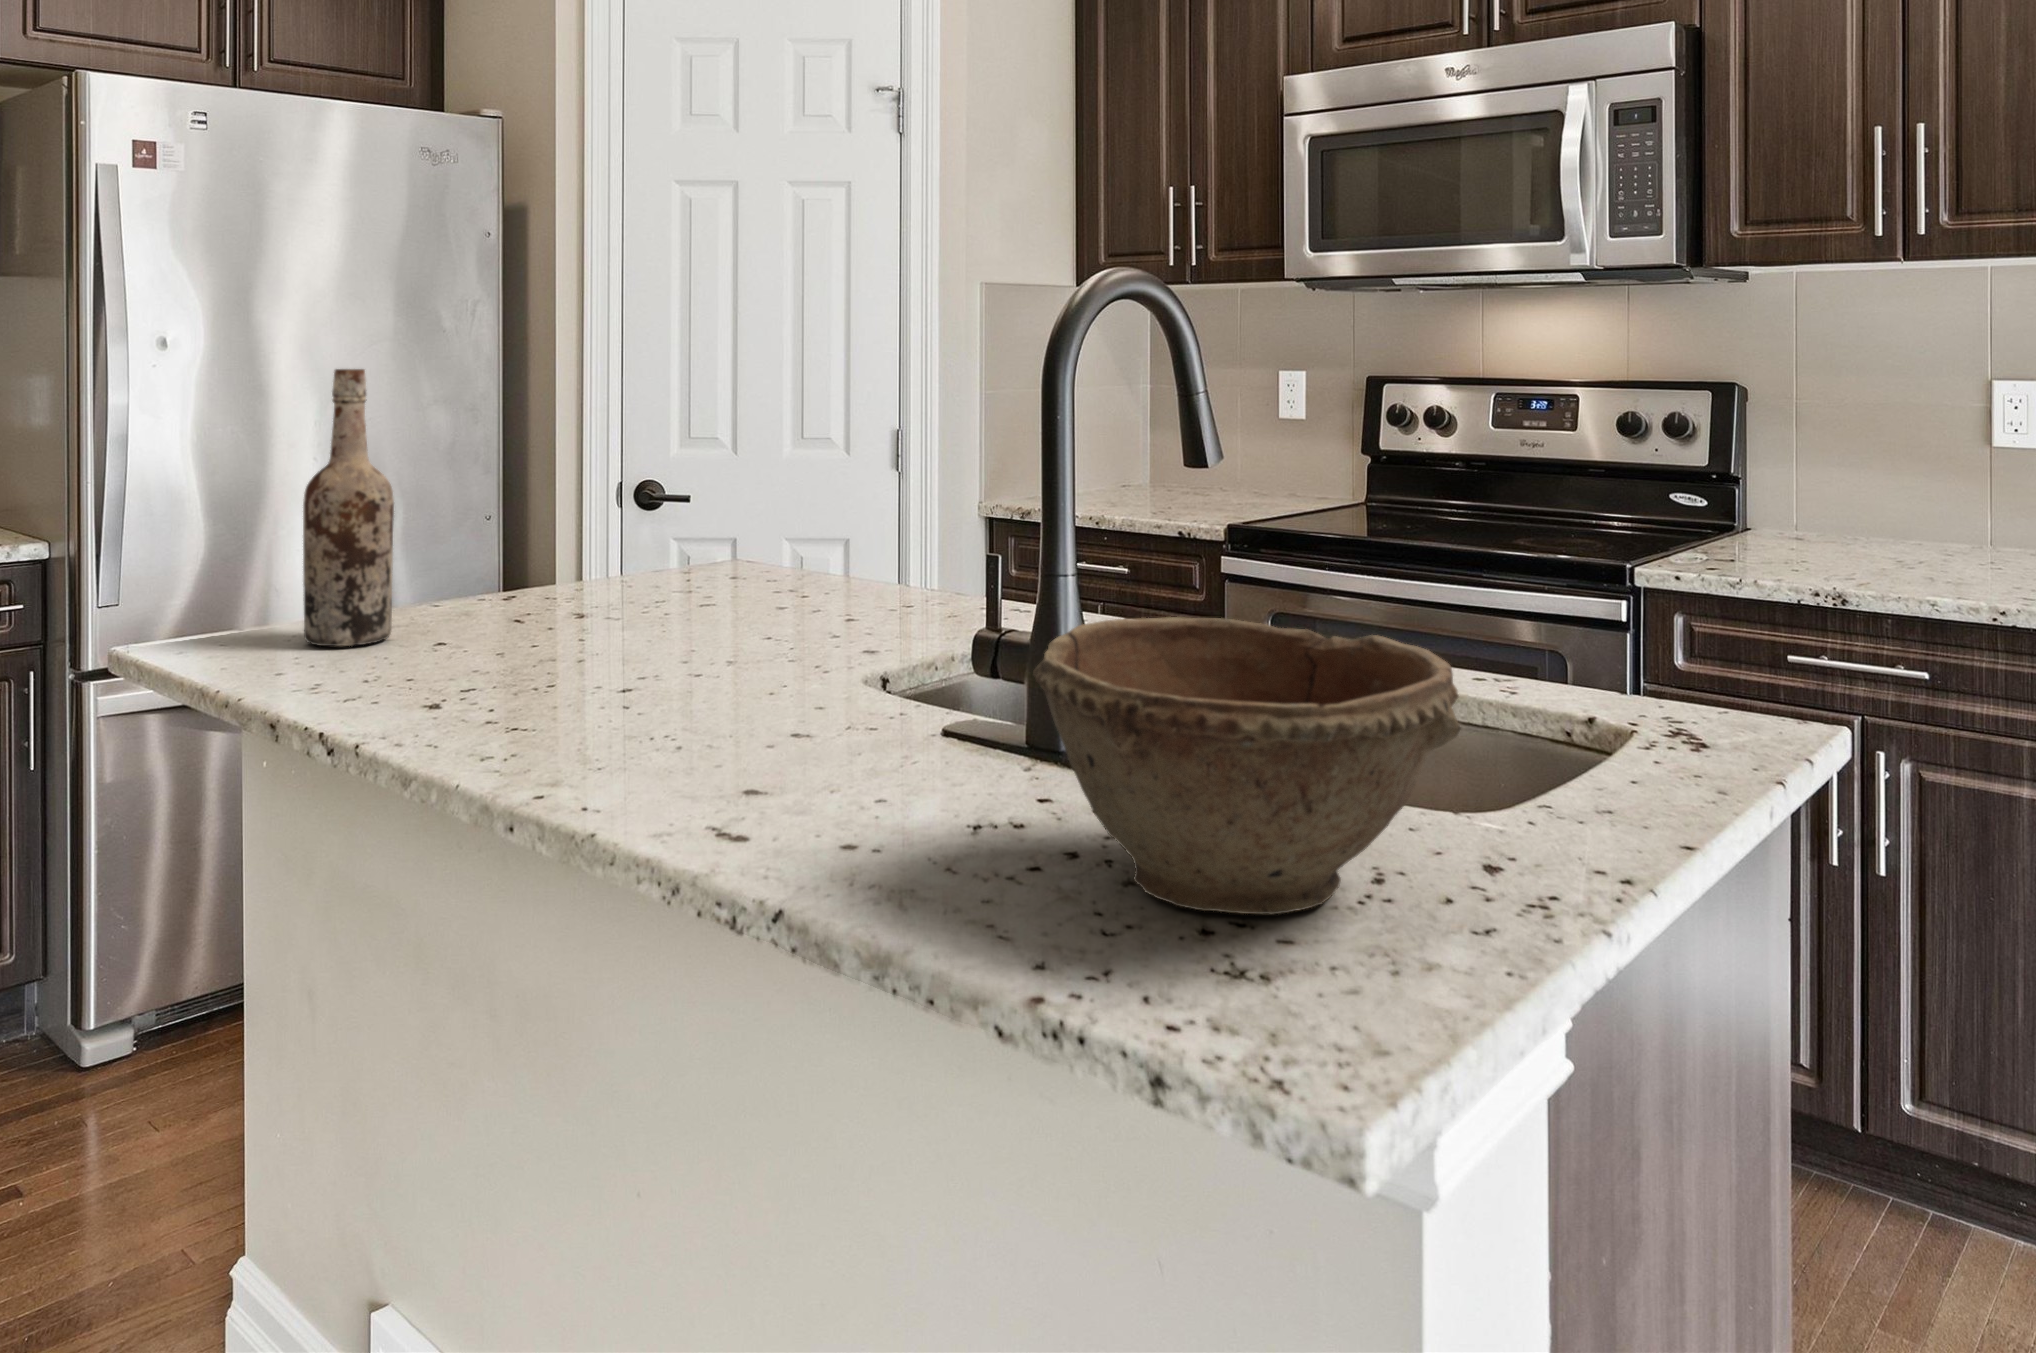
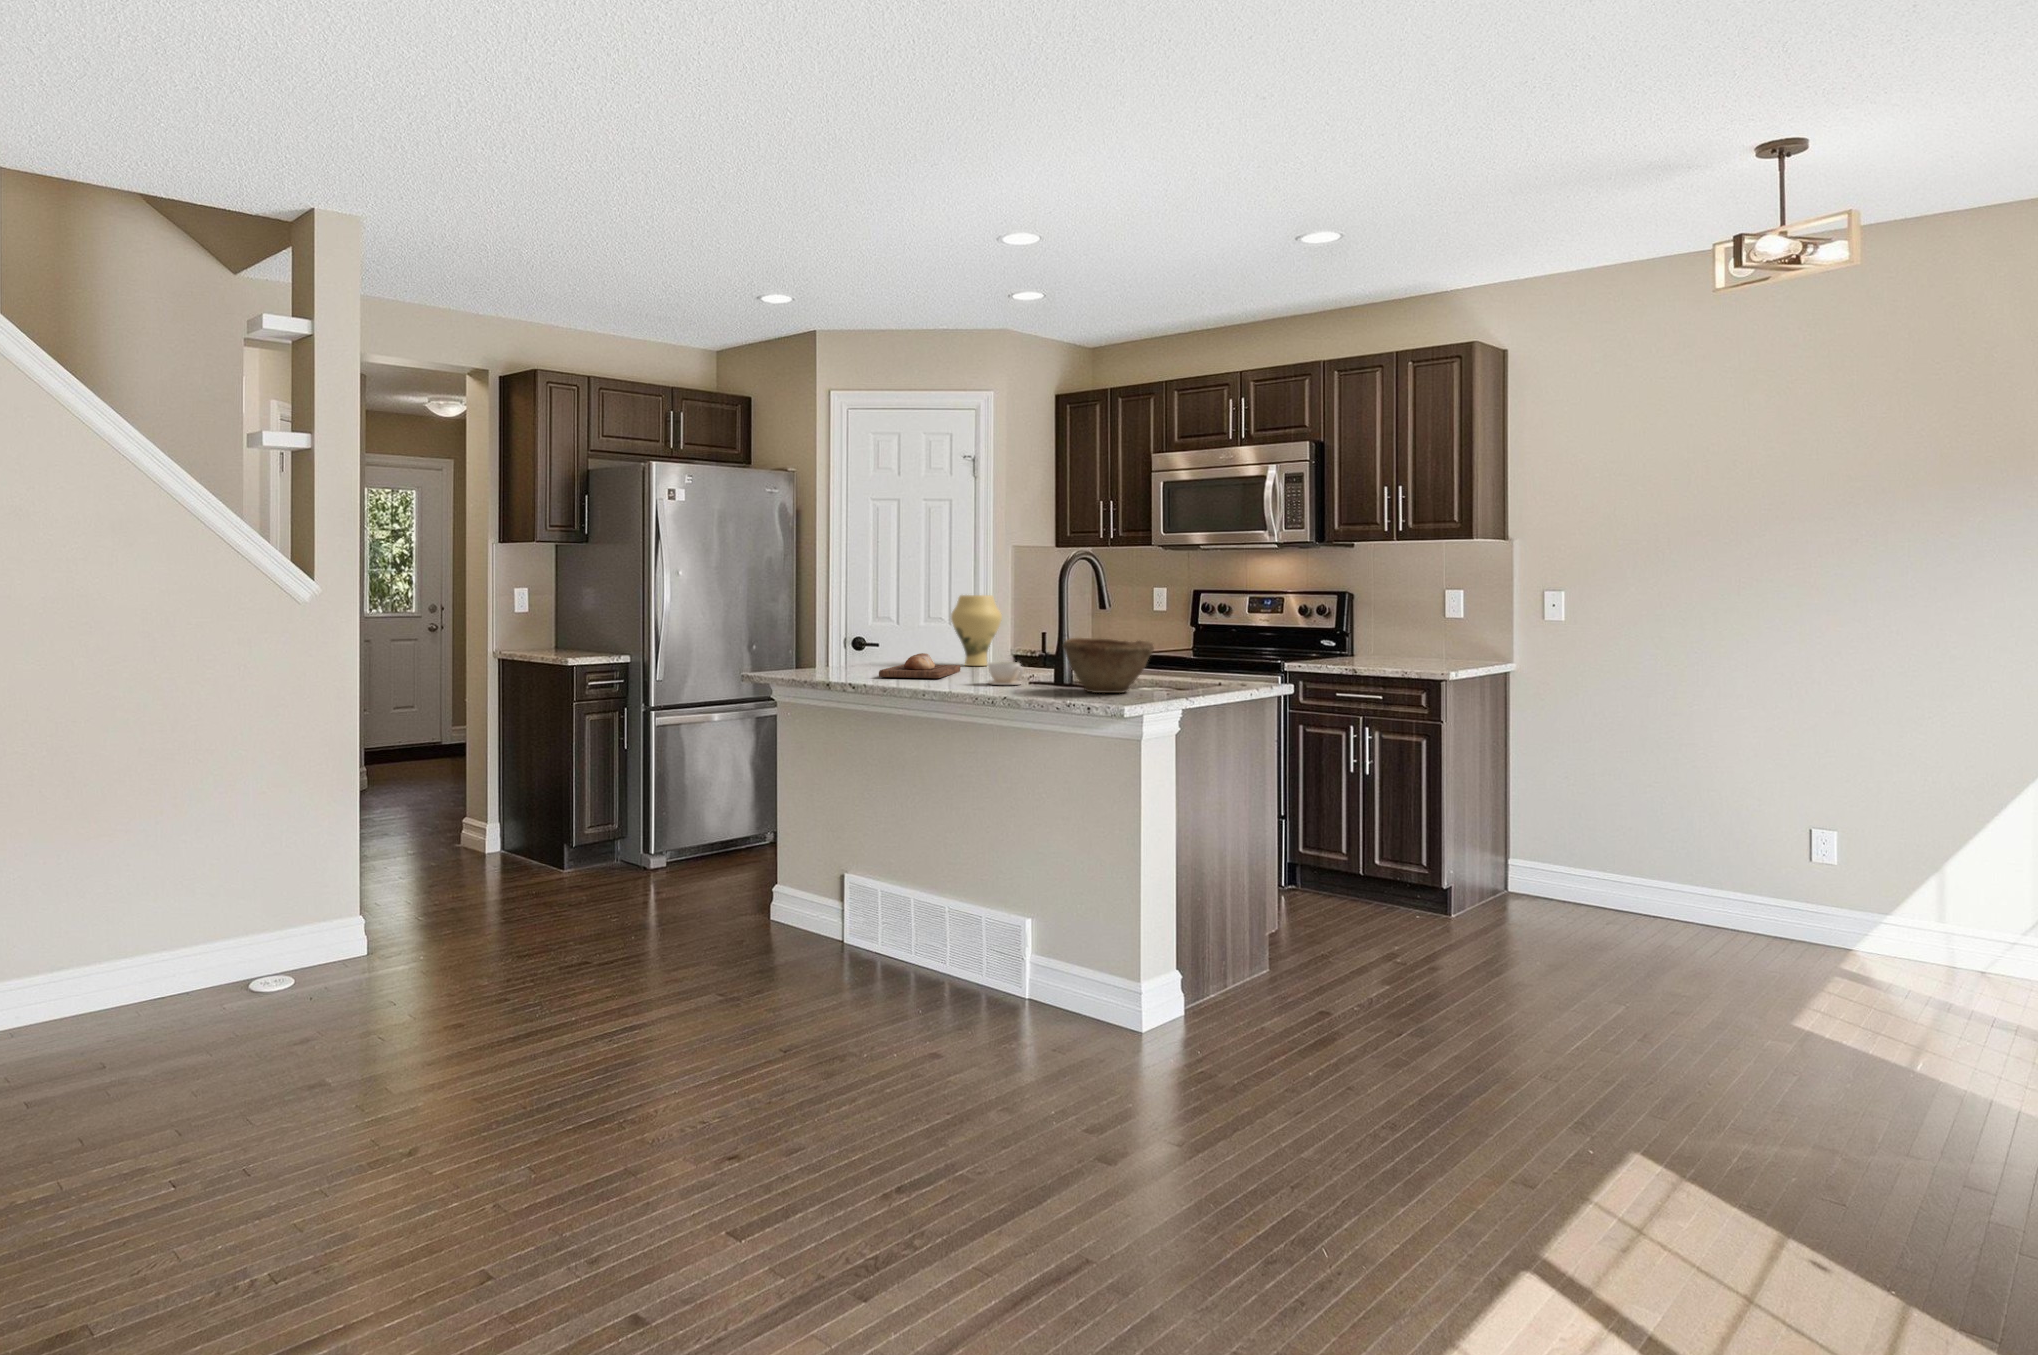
wine bottle: present [303,369,394,646] -> none [816,581,843,669]
vase: none [742,407,893,621] -> present [951,595,1002,666]
bread loaf: none [404,603,744,727] -> present [879,653,961,678]
coffee cup: none [752,684,892,798] -> present [988,662,1023,685]

